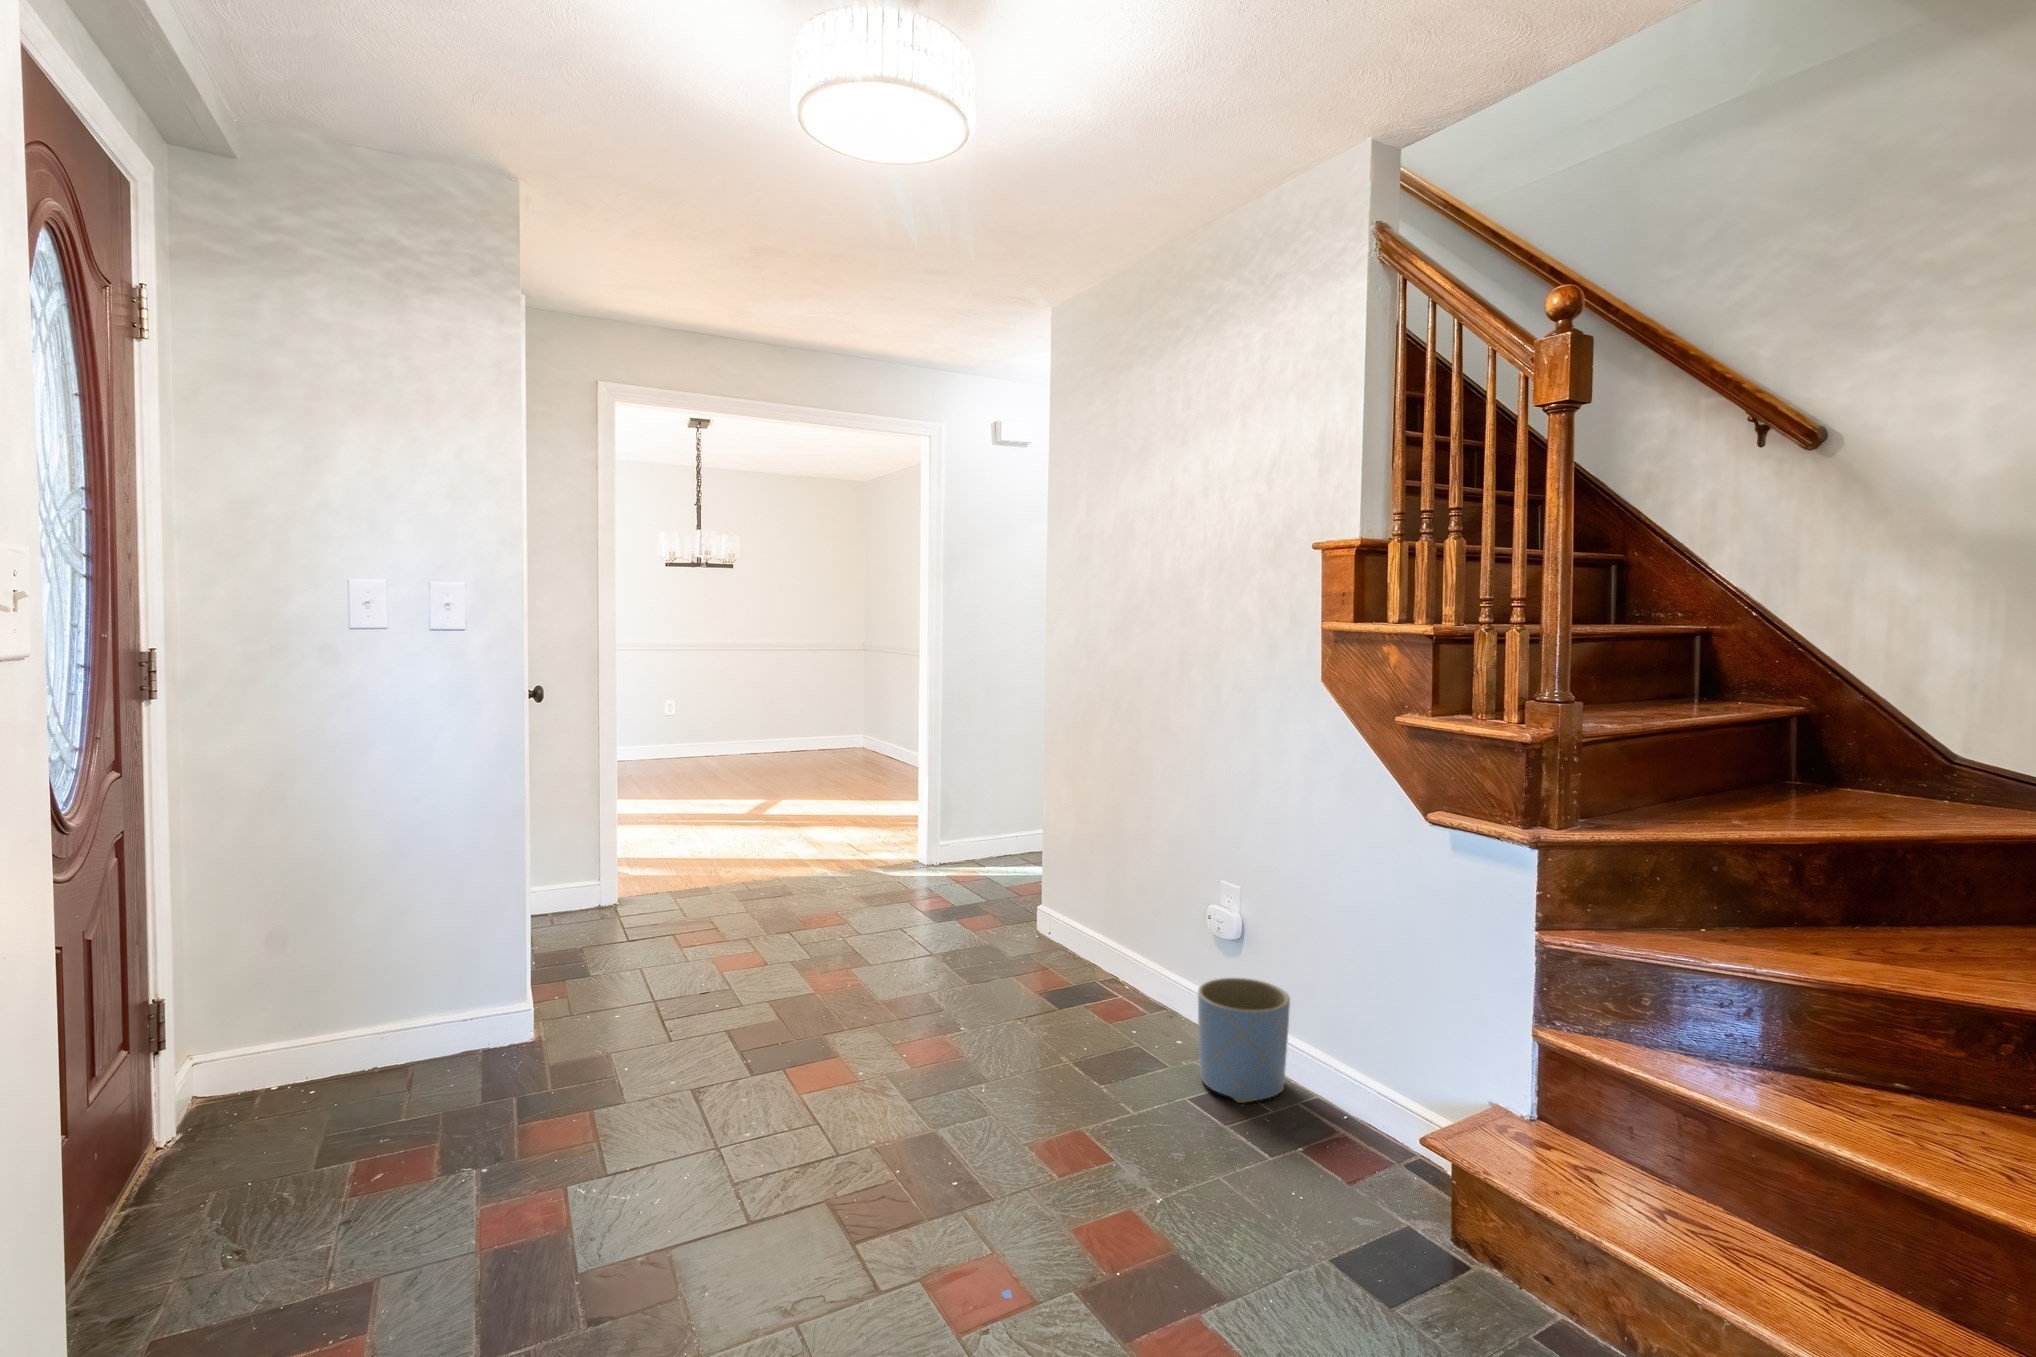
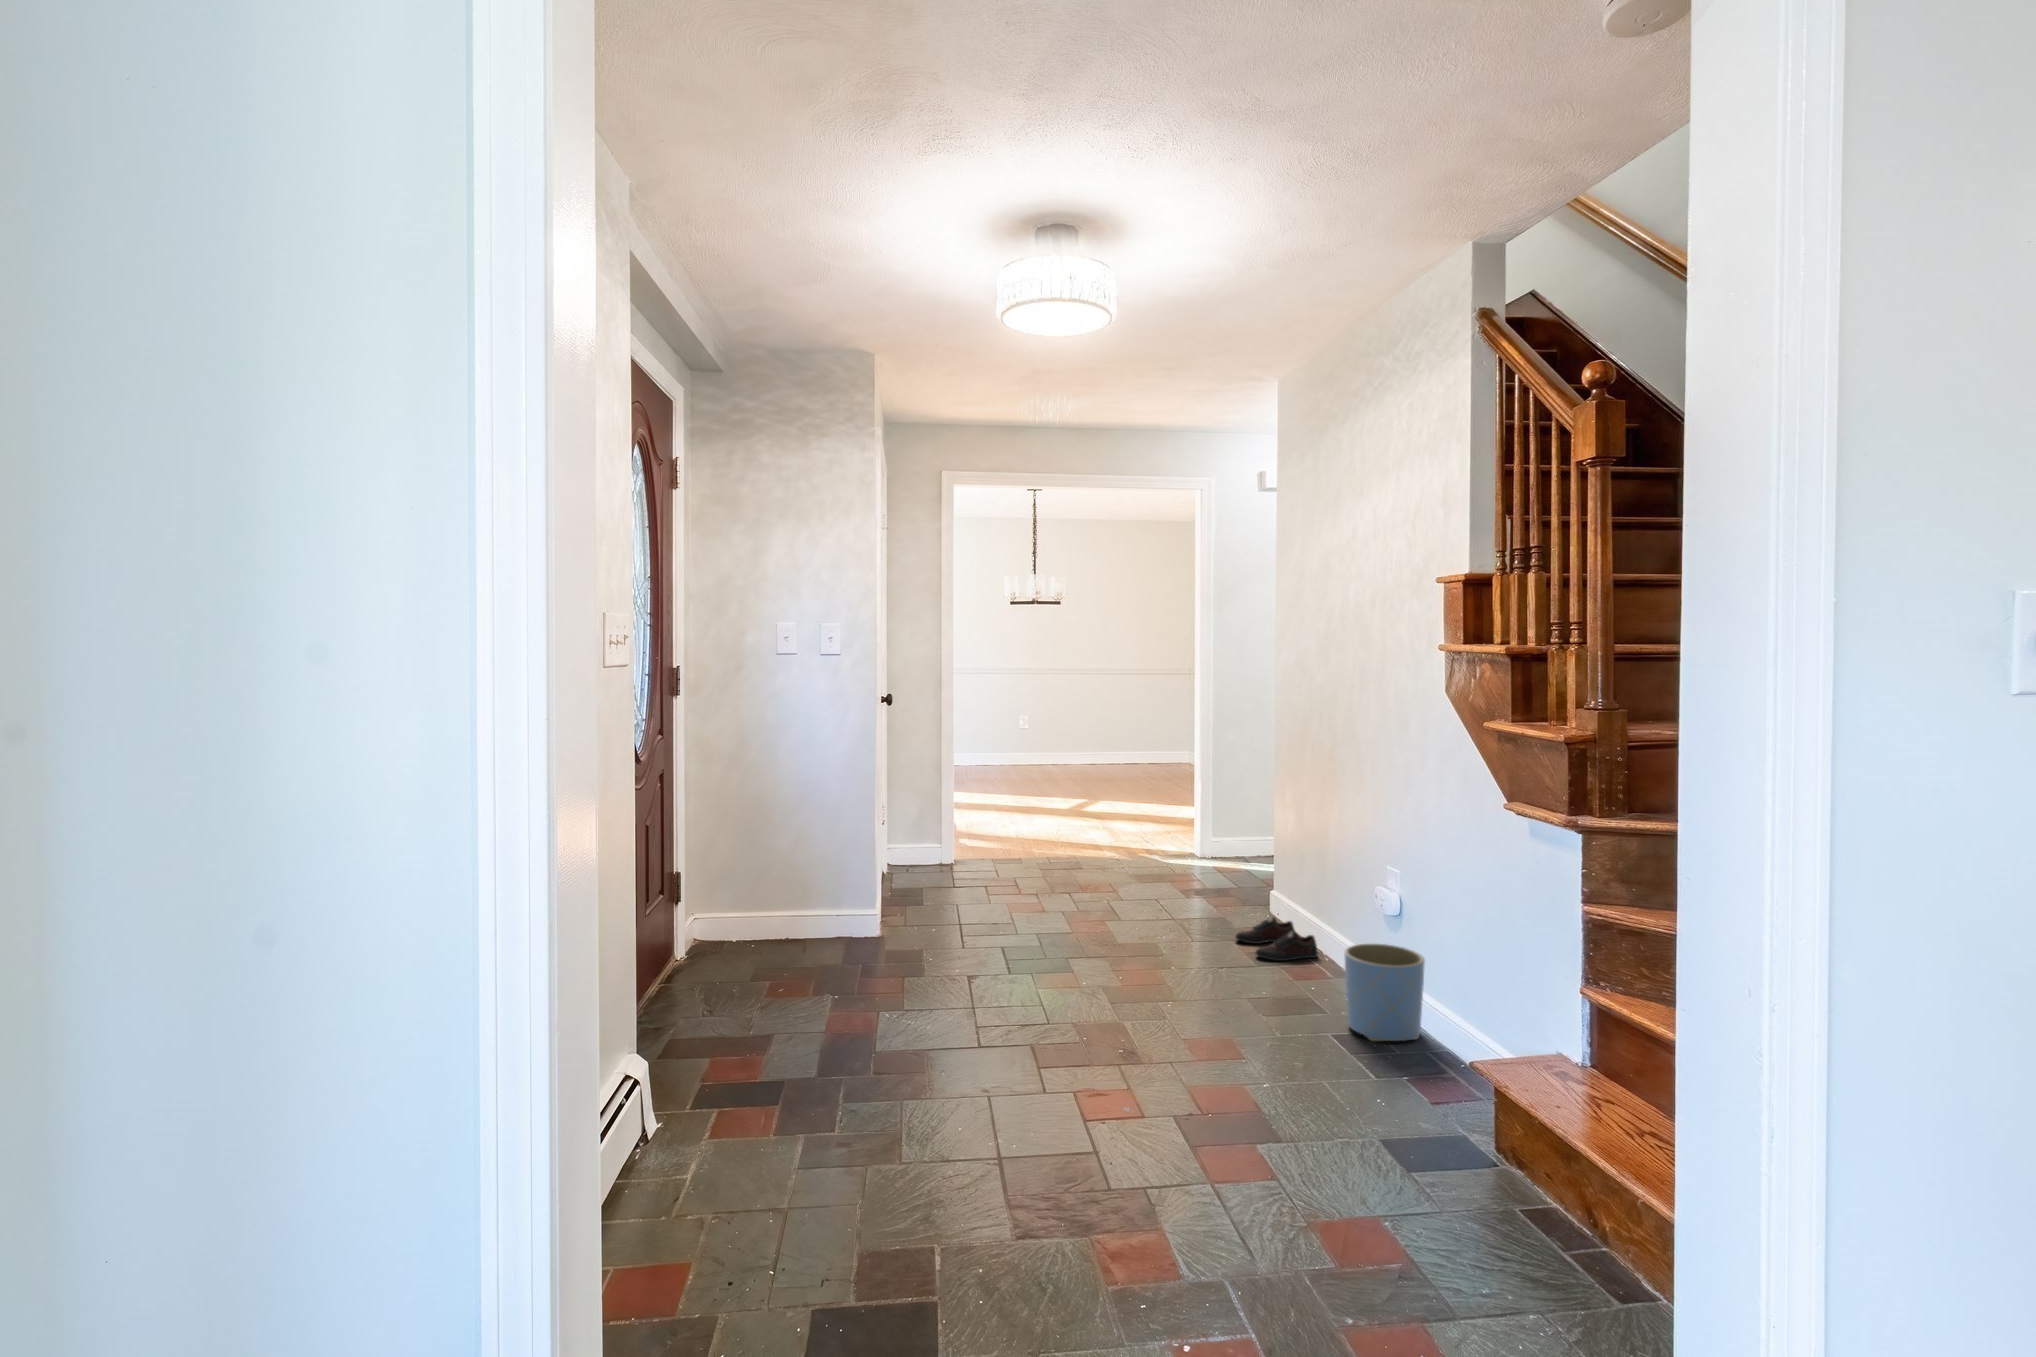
shoe: none [1013,942,1113,999] -> present [1236,917,1318,961]

